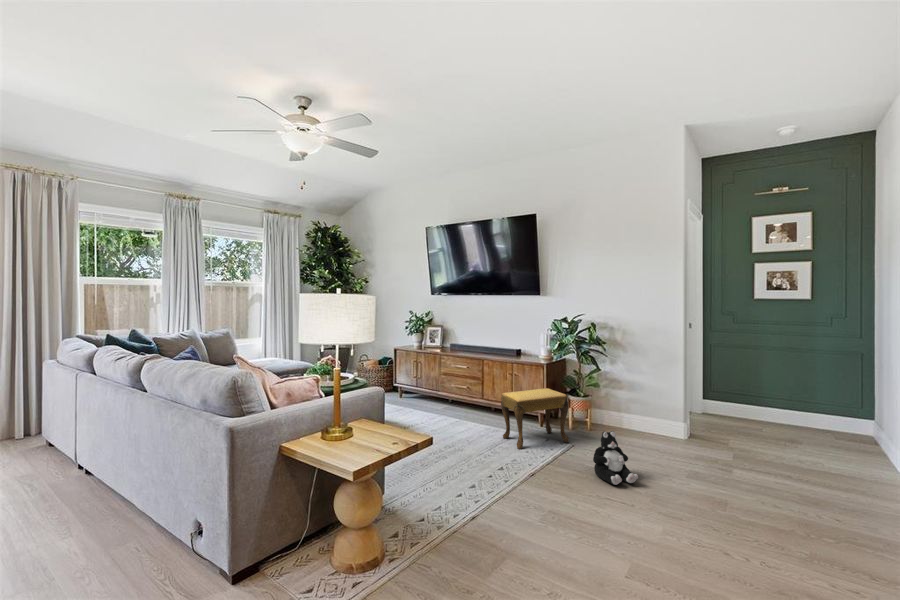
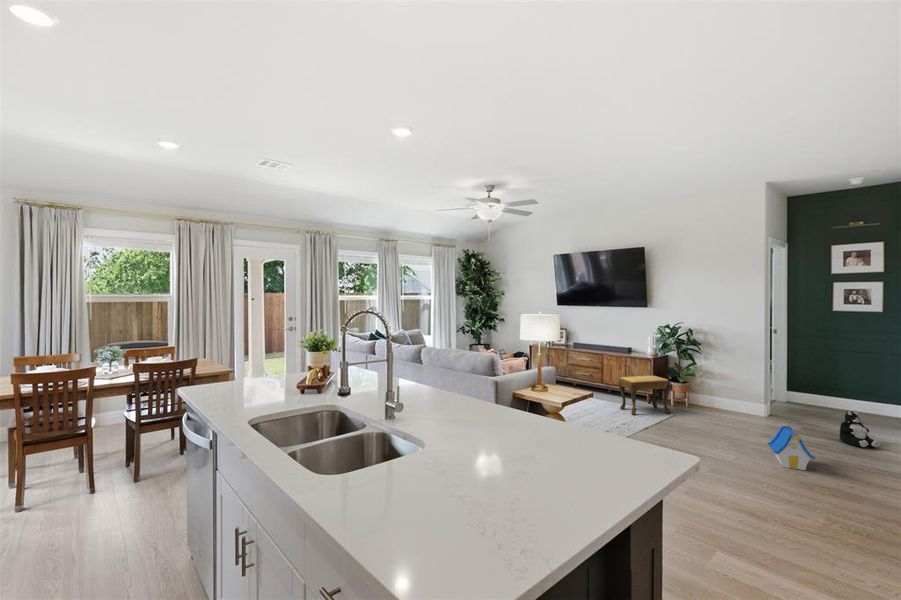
plush toy: present [593,431,638,485] -> present [839,411,882,447]
toy house: none [714,470,798,555] -> present [767,424,815,470]

